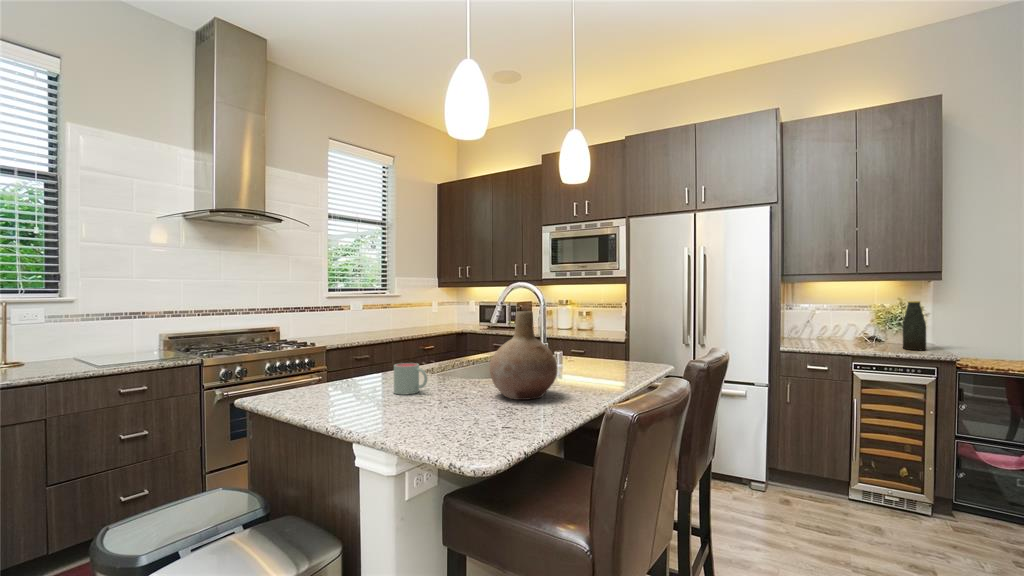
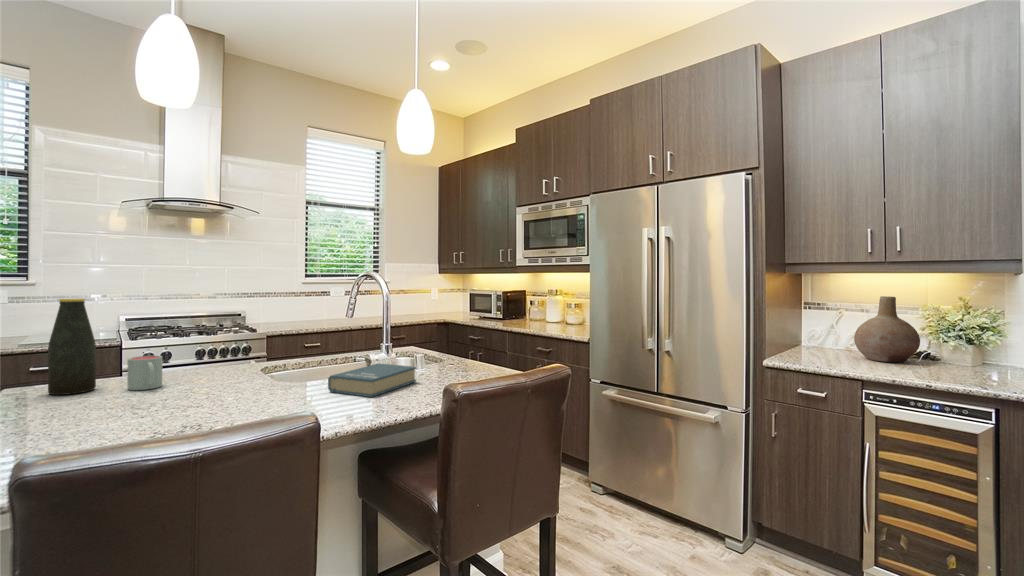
bottle: present [903,301,926,350] -> present [48,299,96,395]
vase: present [490,311,557,400] -> present [854,296,920,362]
book: none [568,361,614,385] -> present [328,363,416,397]

